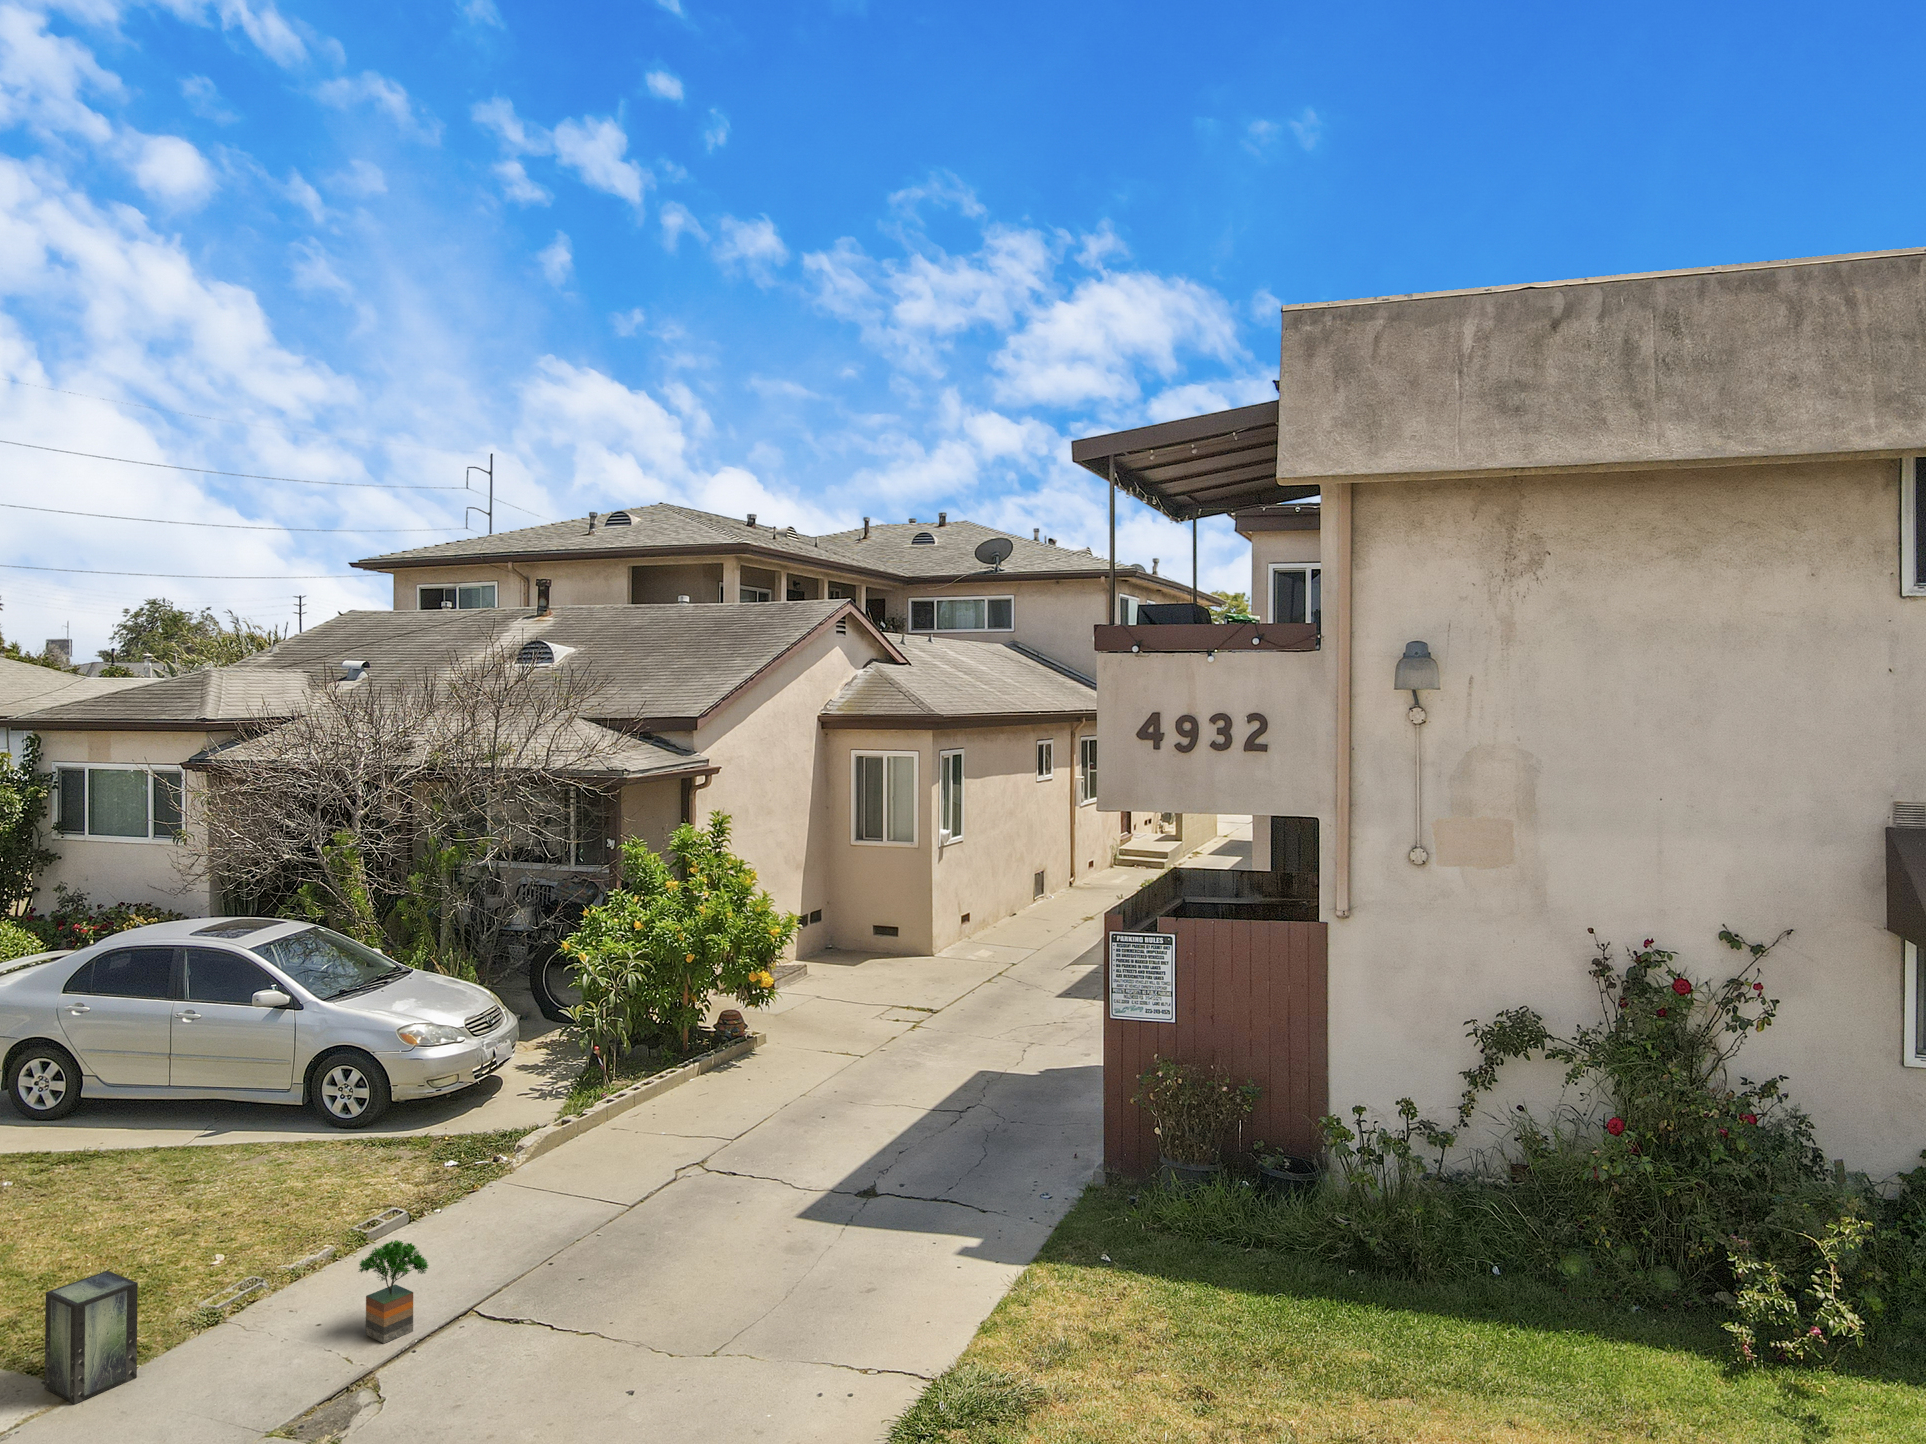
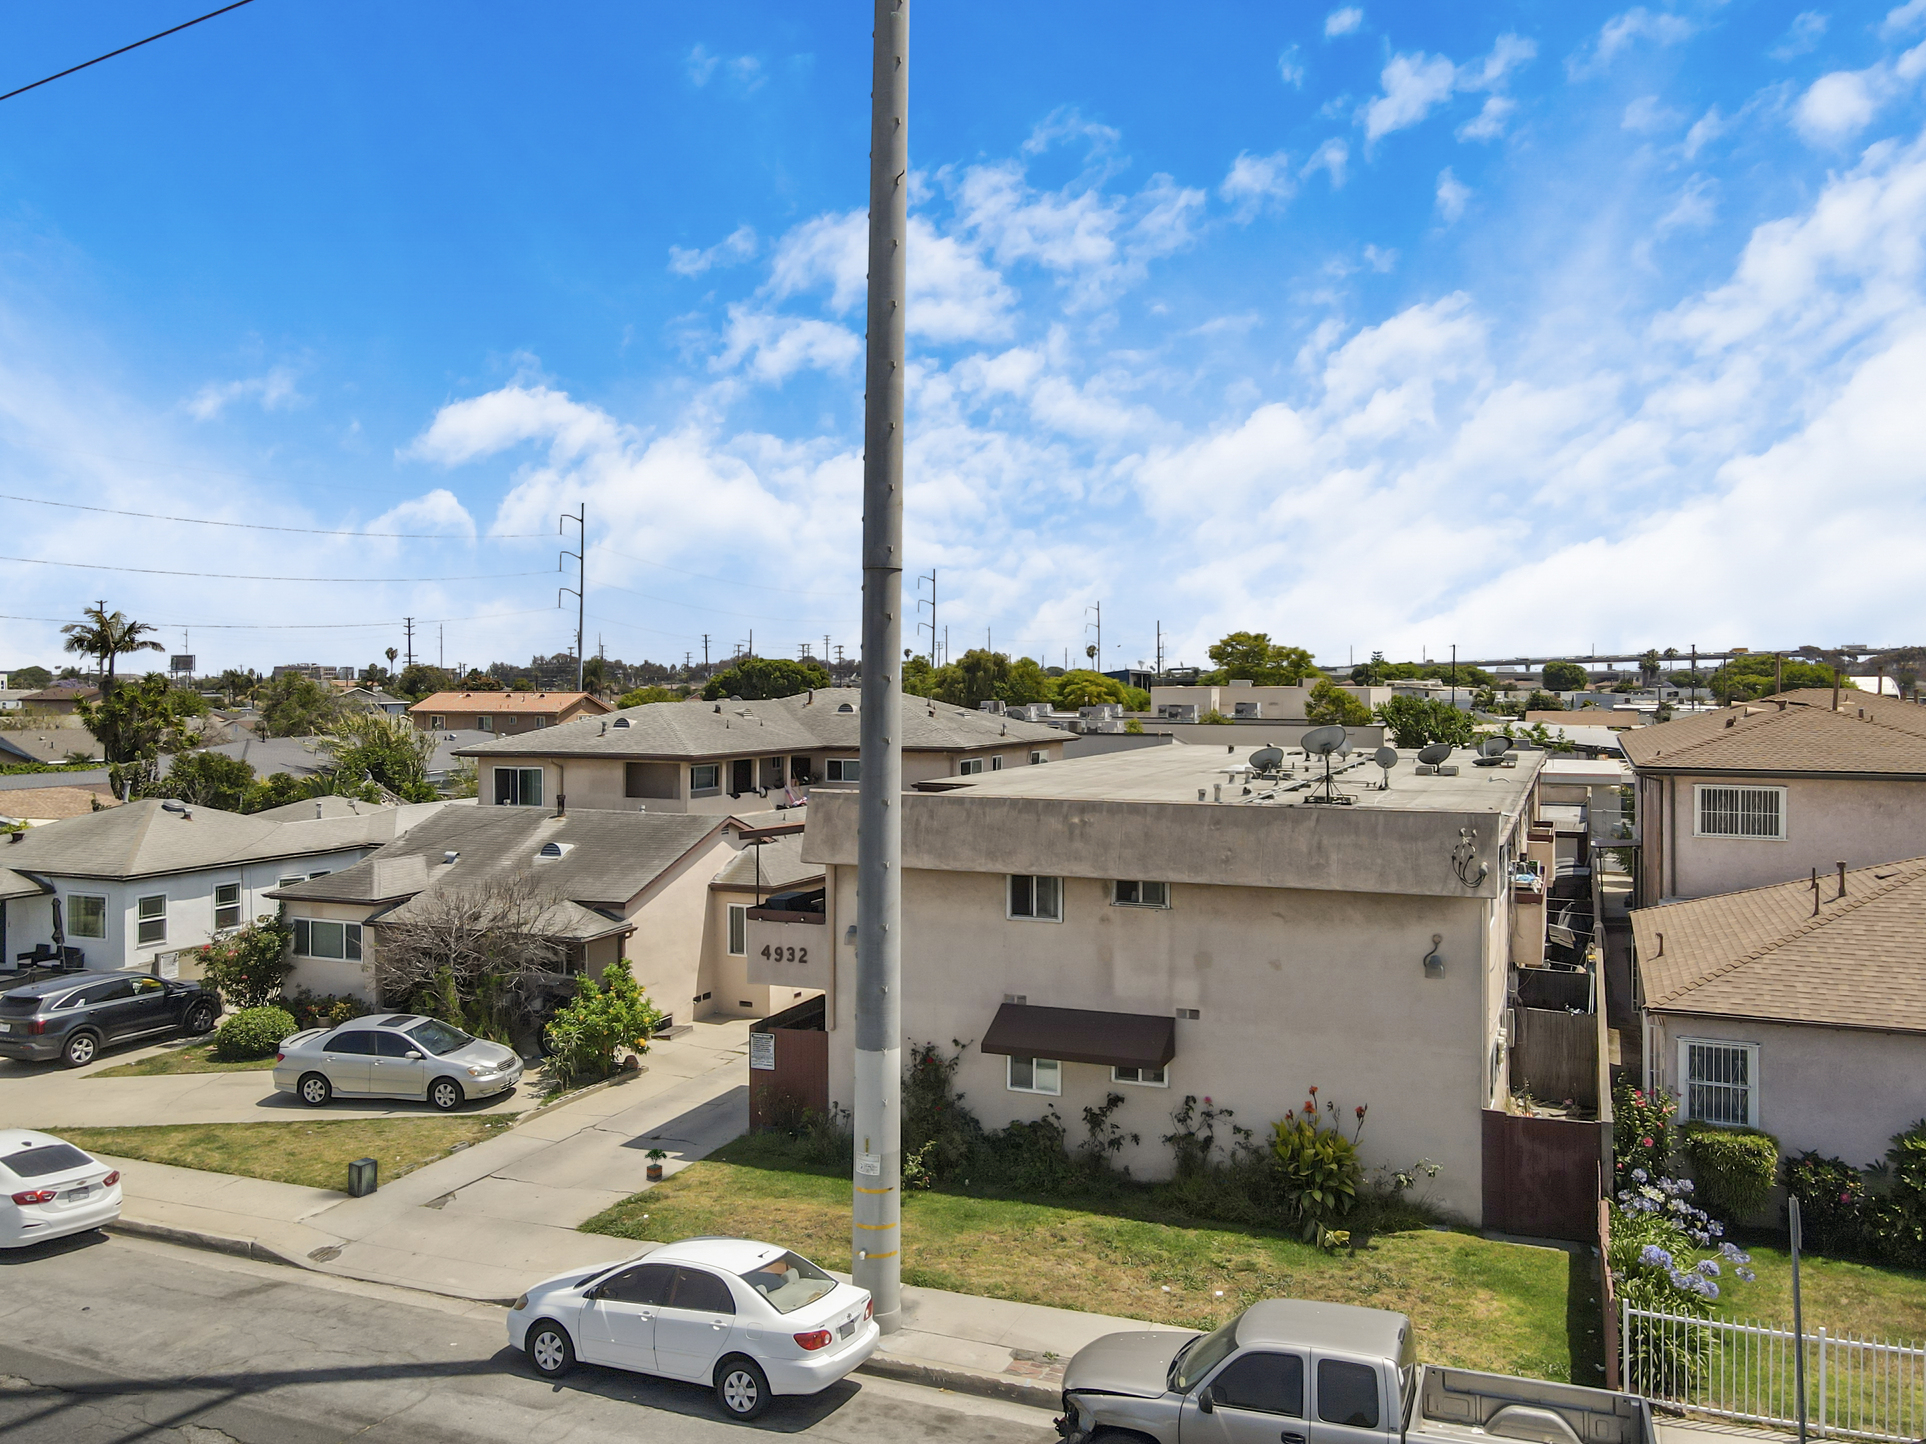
potted tree: present [358,1240,428,1343] -> present [645,1149,667,1182]

